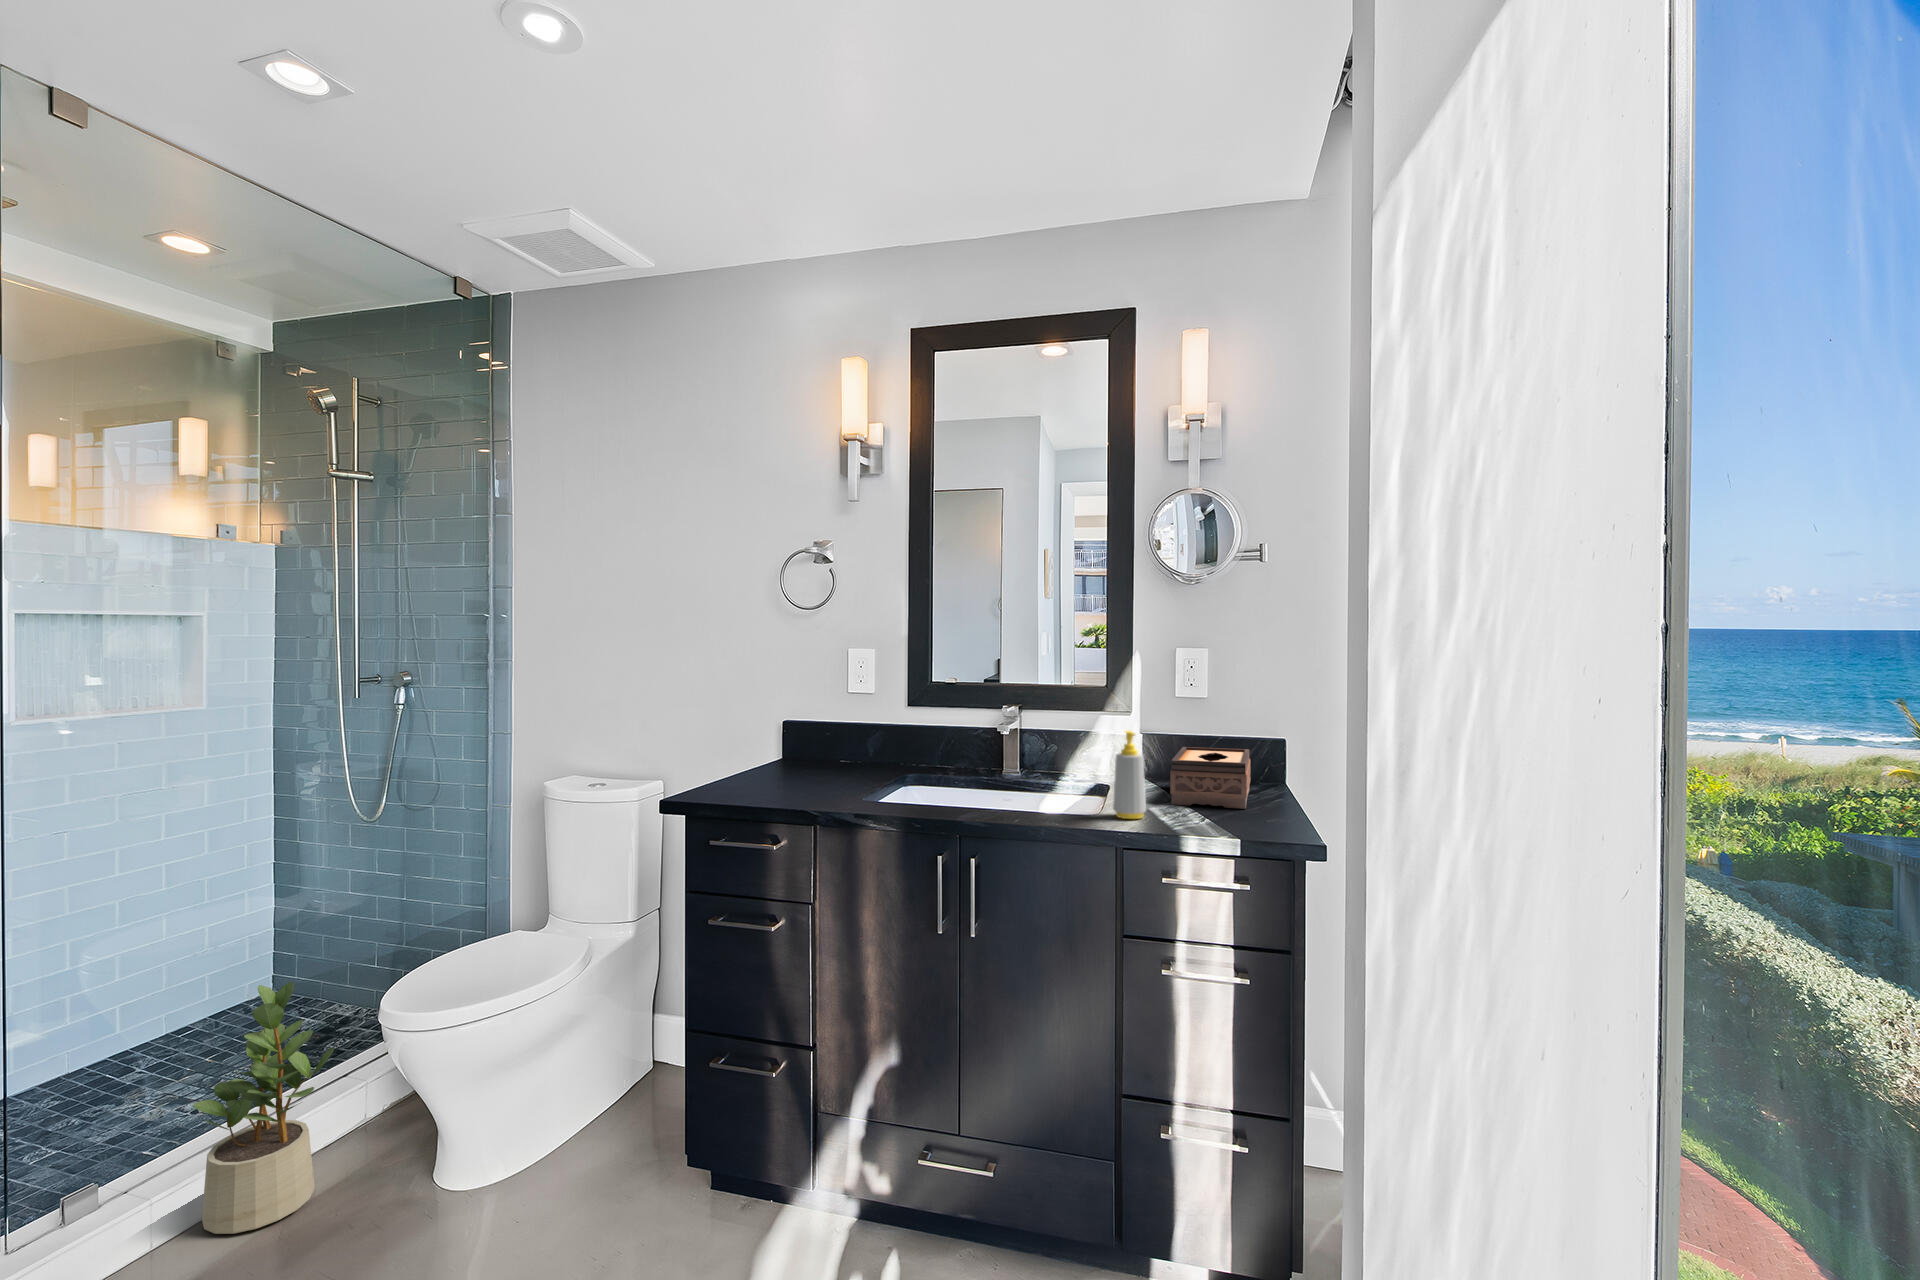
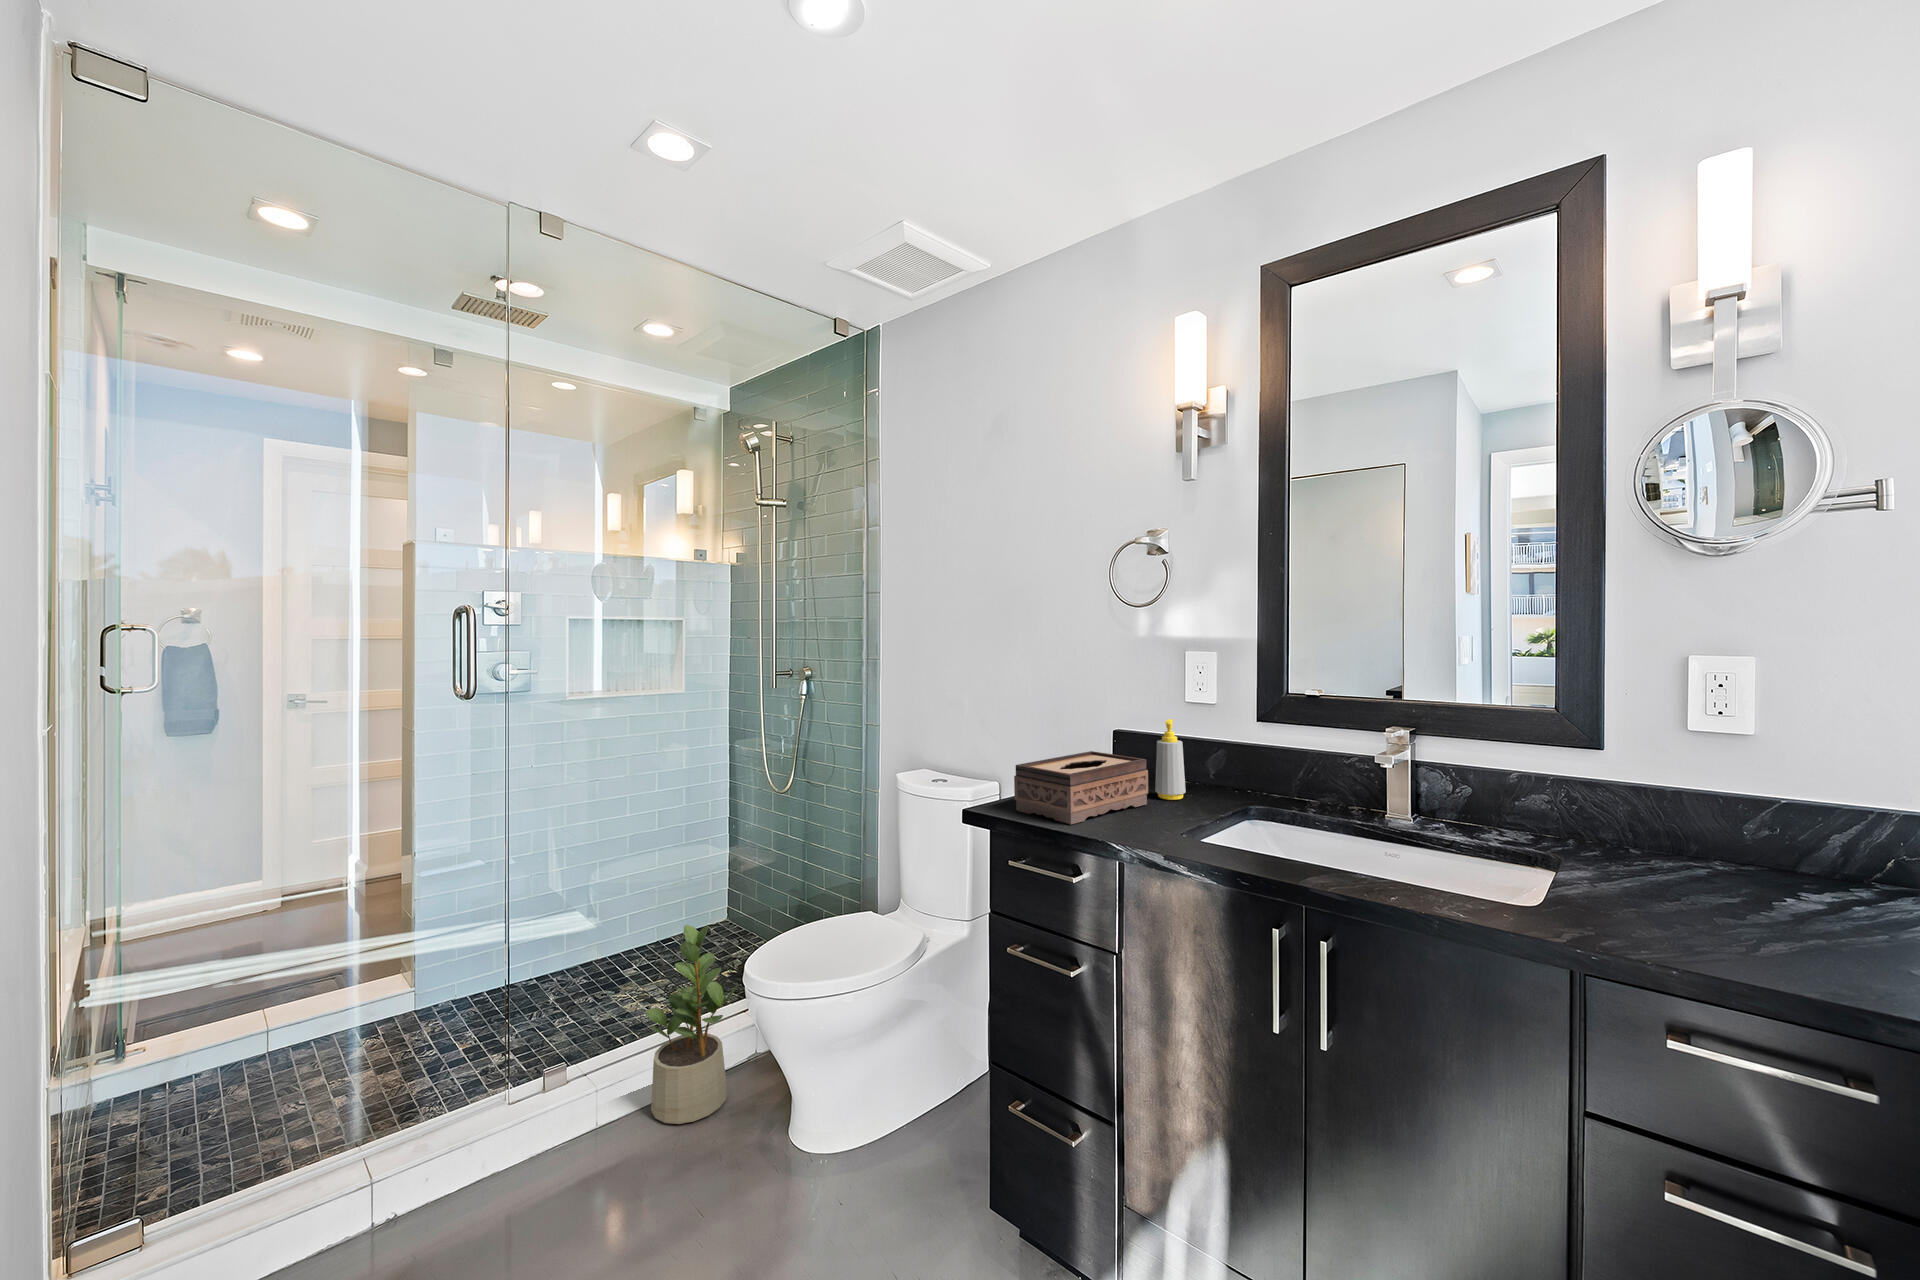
soap bottle: present [1113,730,1146,819] -> present [1155,719,1186,800]
tissue box: present [1170,747,1250,809] -> present [1014,751,1148,824]

